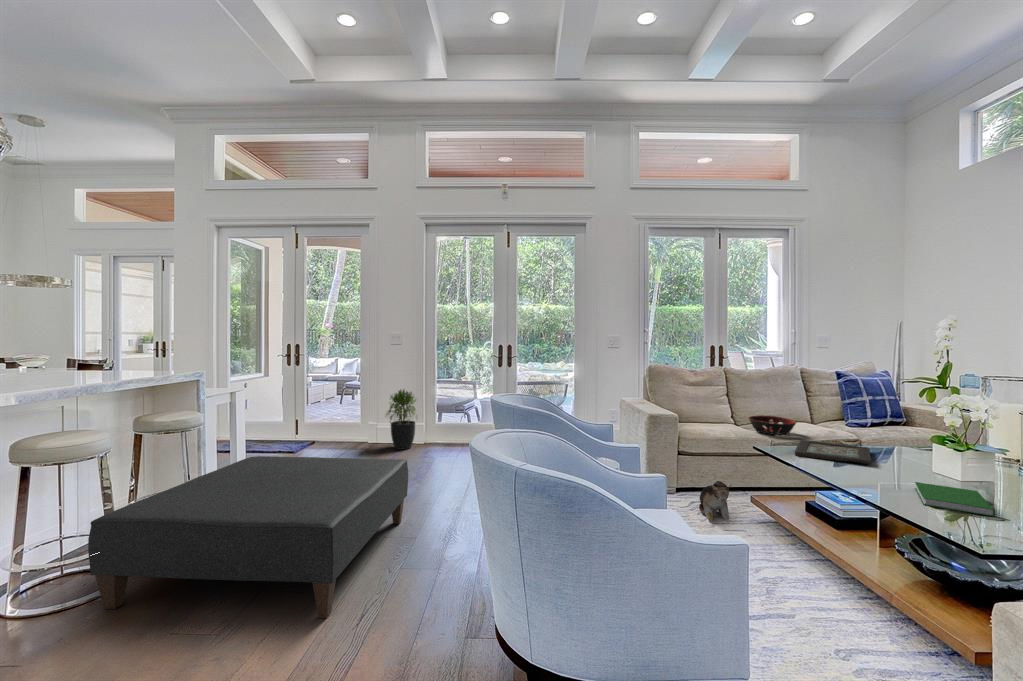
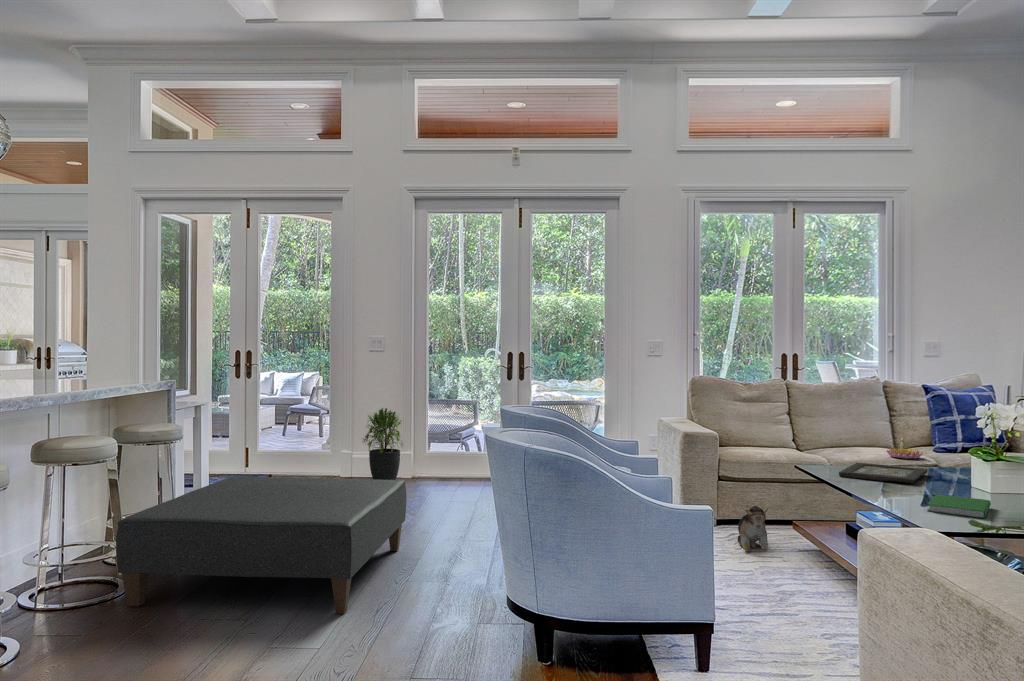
candle holder: none [813,414,846,434] -> present [886,437,923,459]
decorative bowl: present [748,415,796,435] -> none [807,438,861,459]

